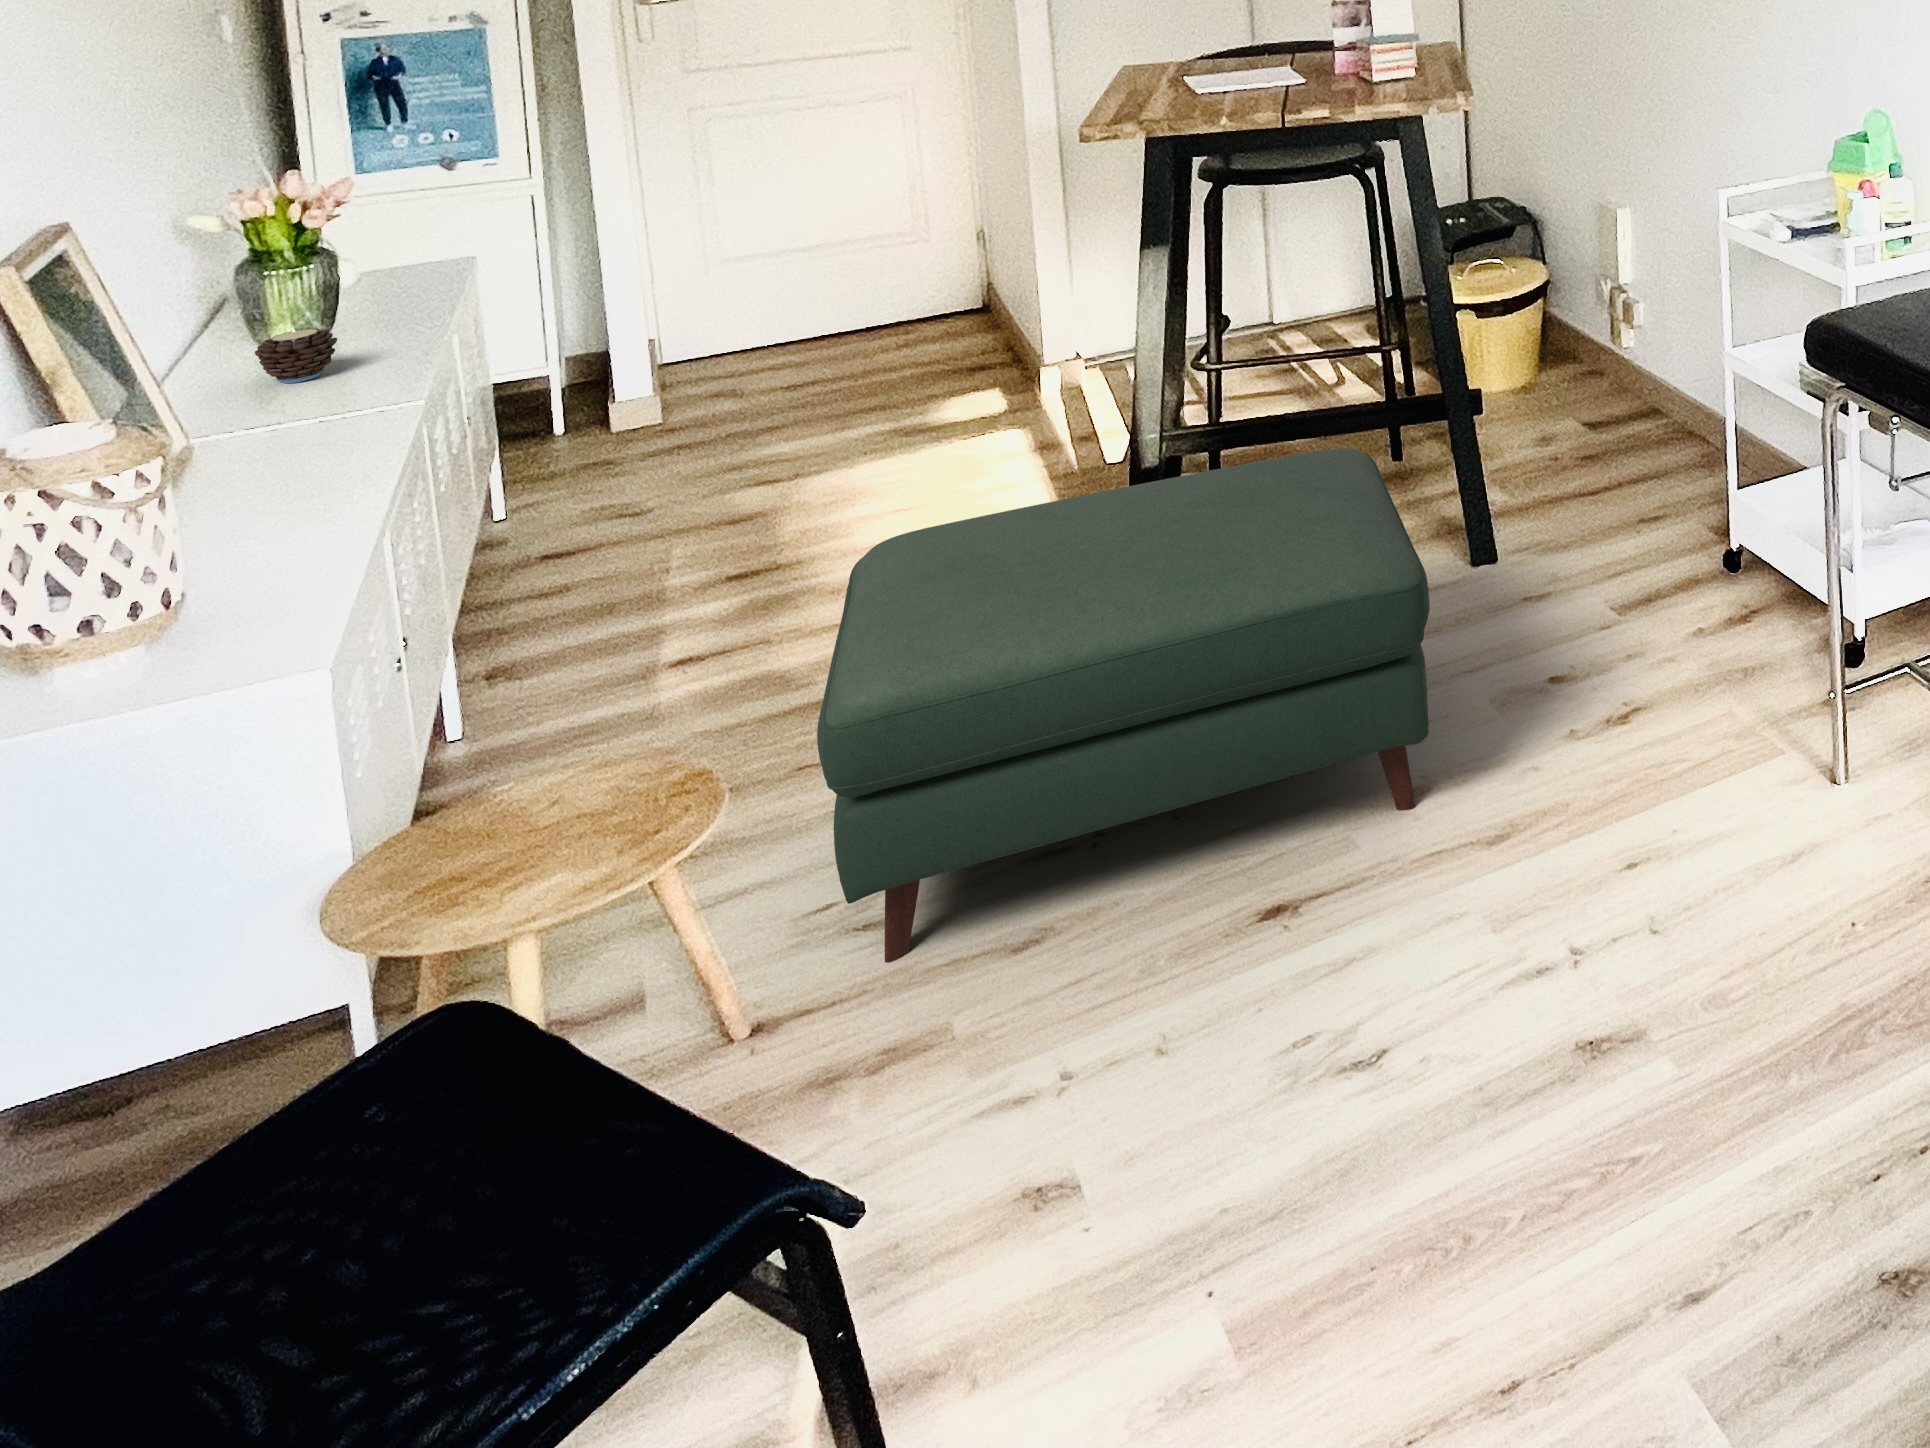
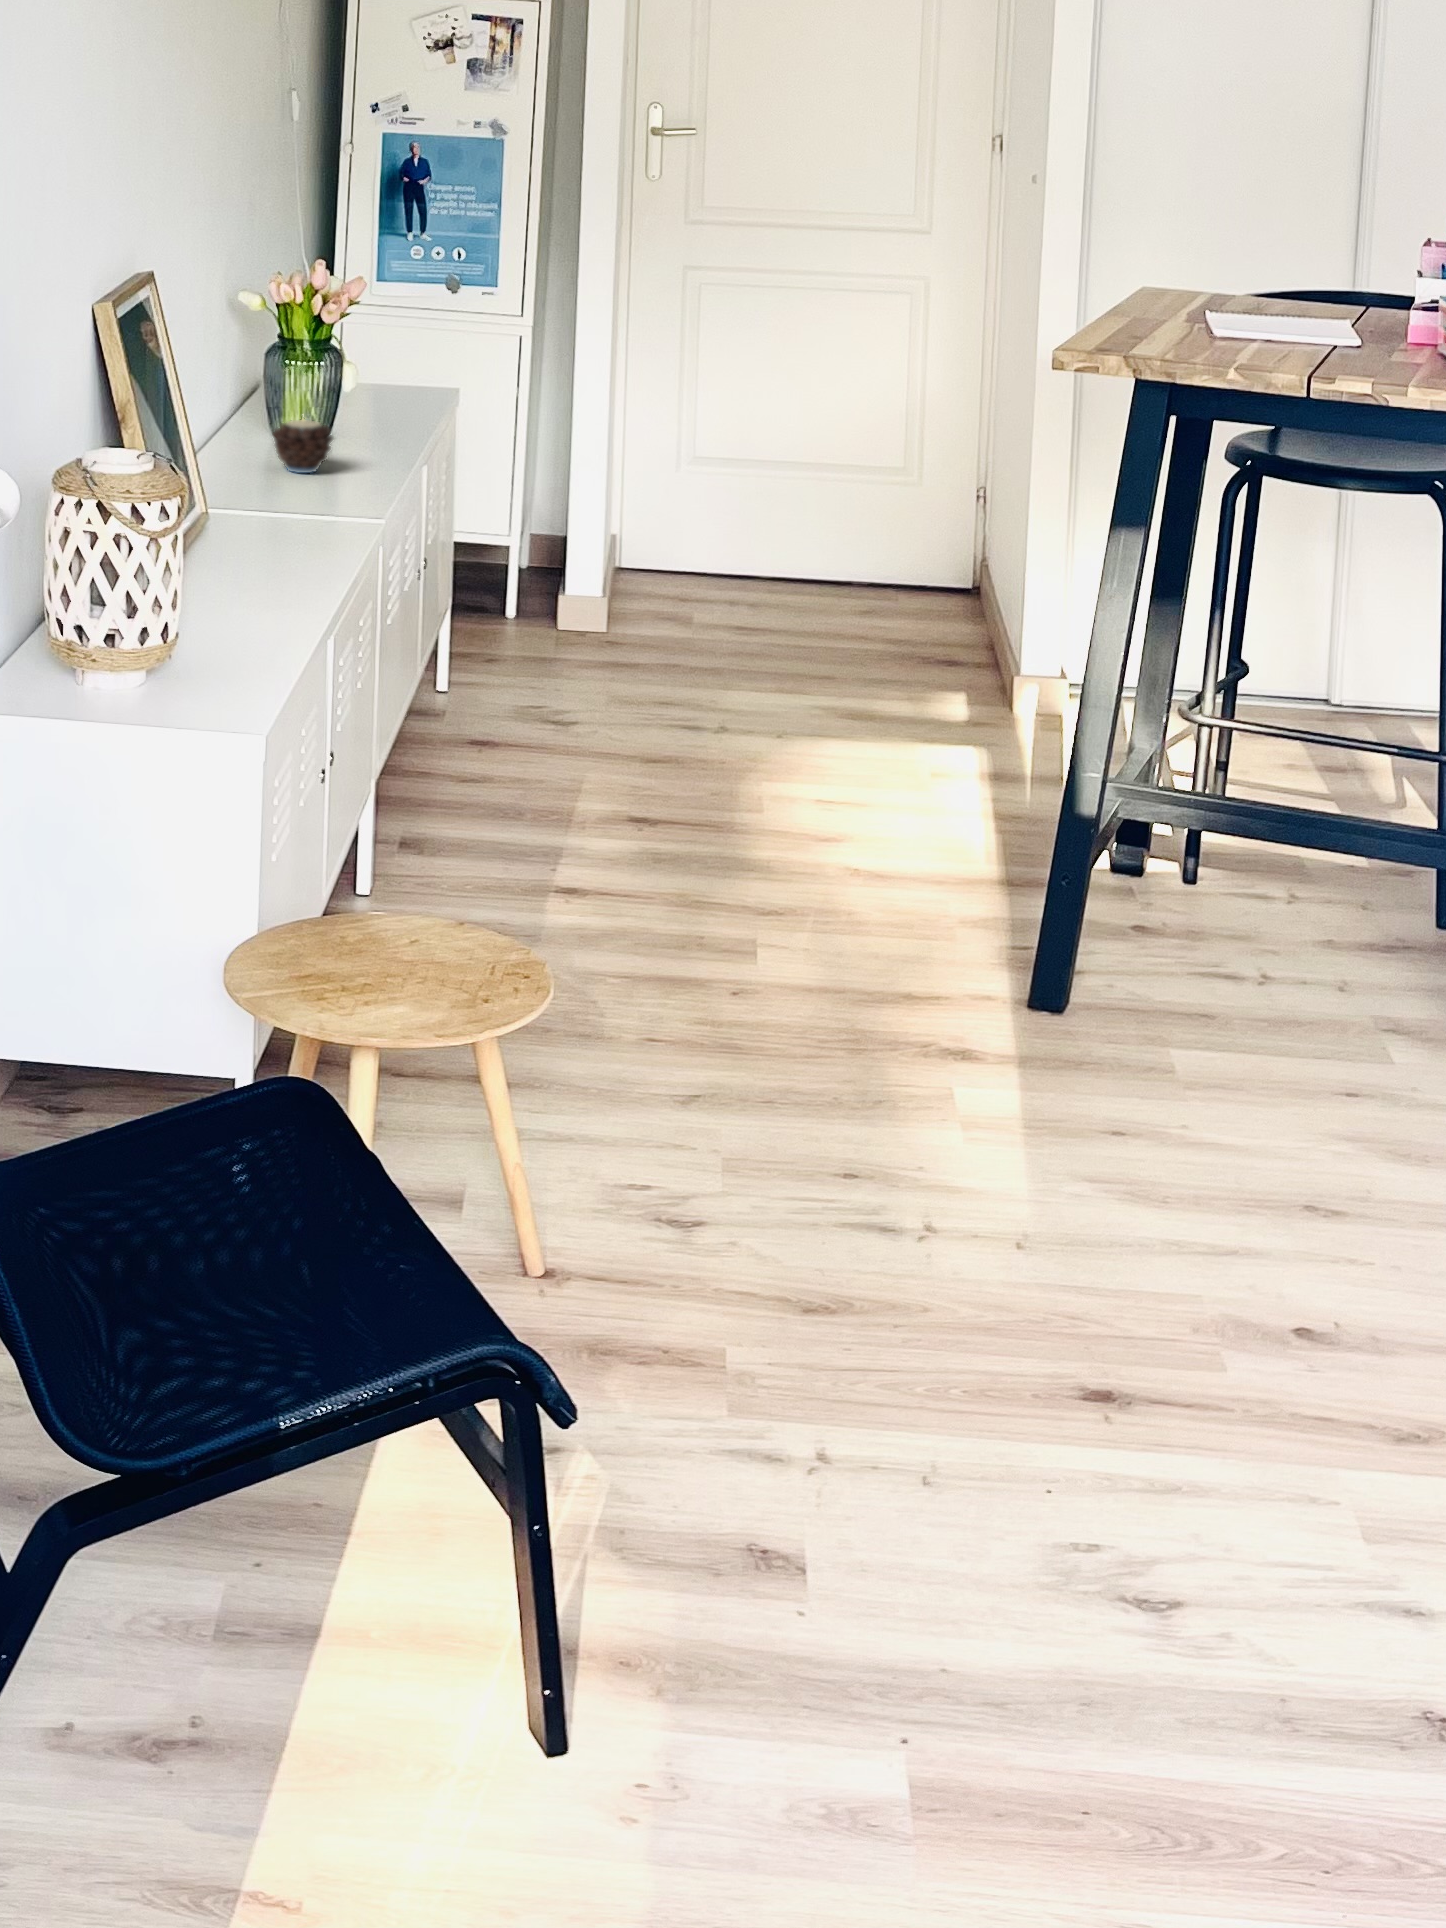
ottoman: present [817,448,1430,963] -> none [658,796,1372,1366]

